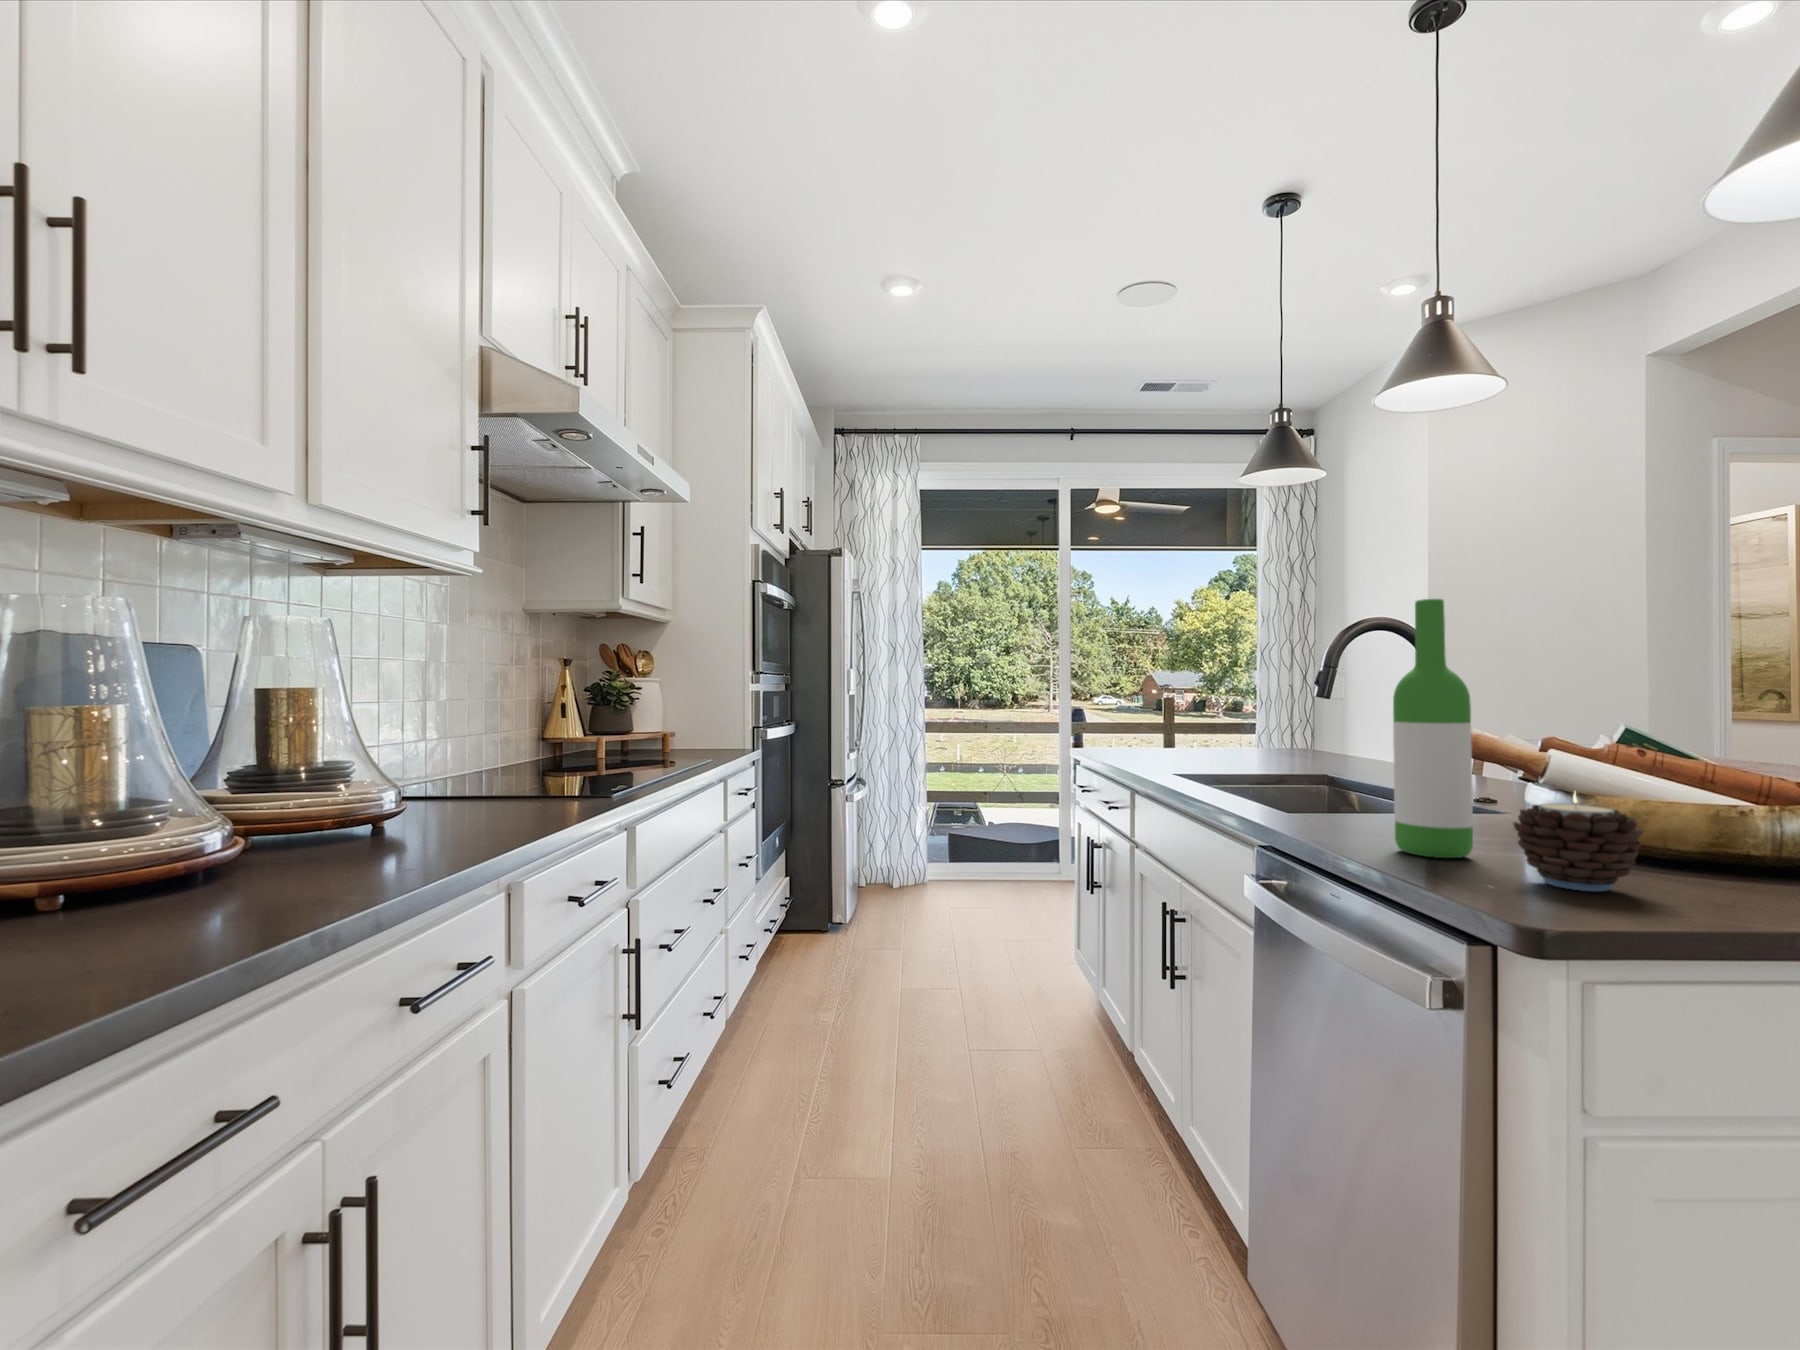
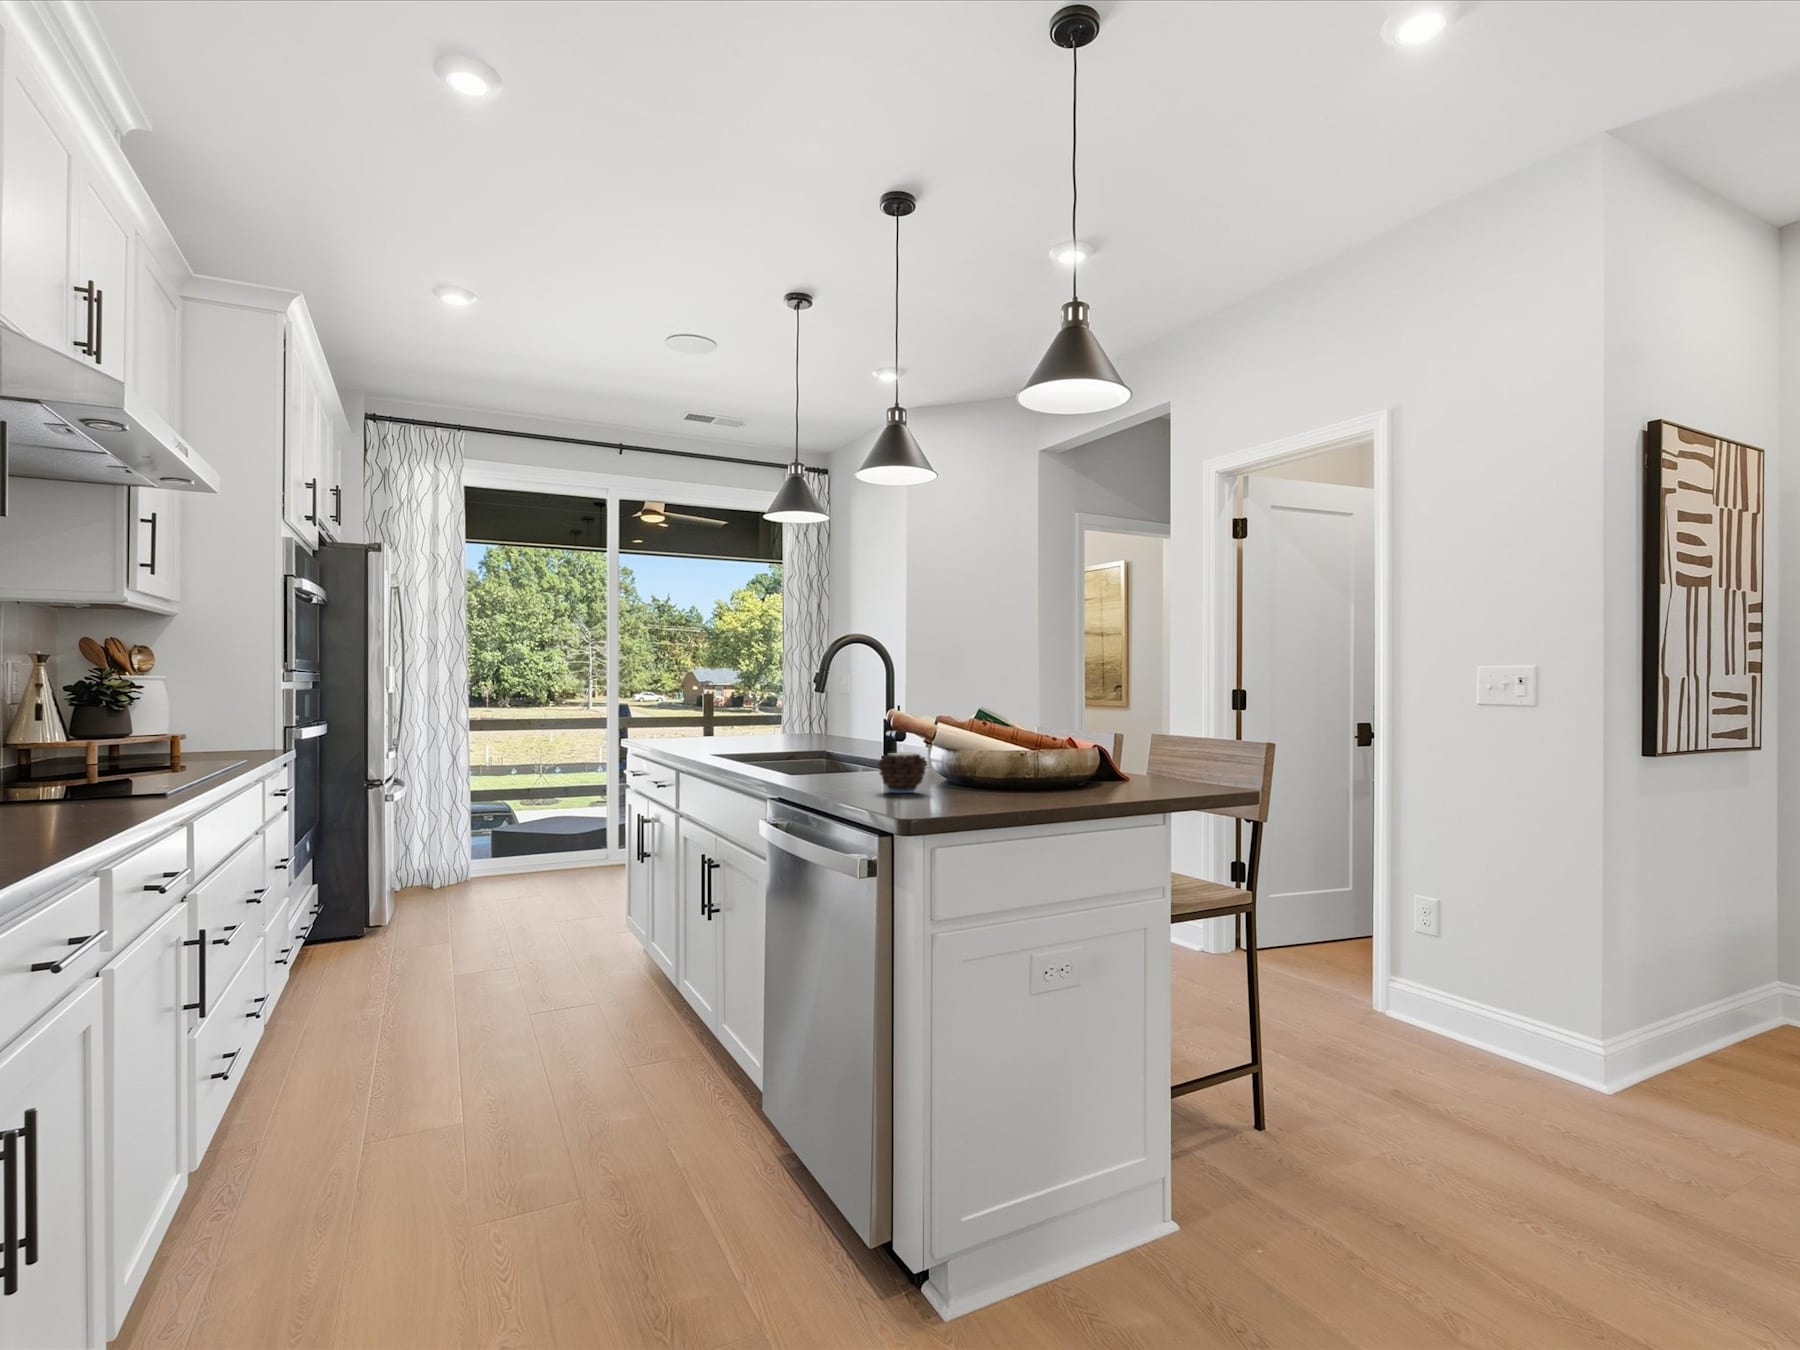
wine bottle: present [1393,599,1473,858] -> none [832,645,868,786]

